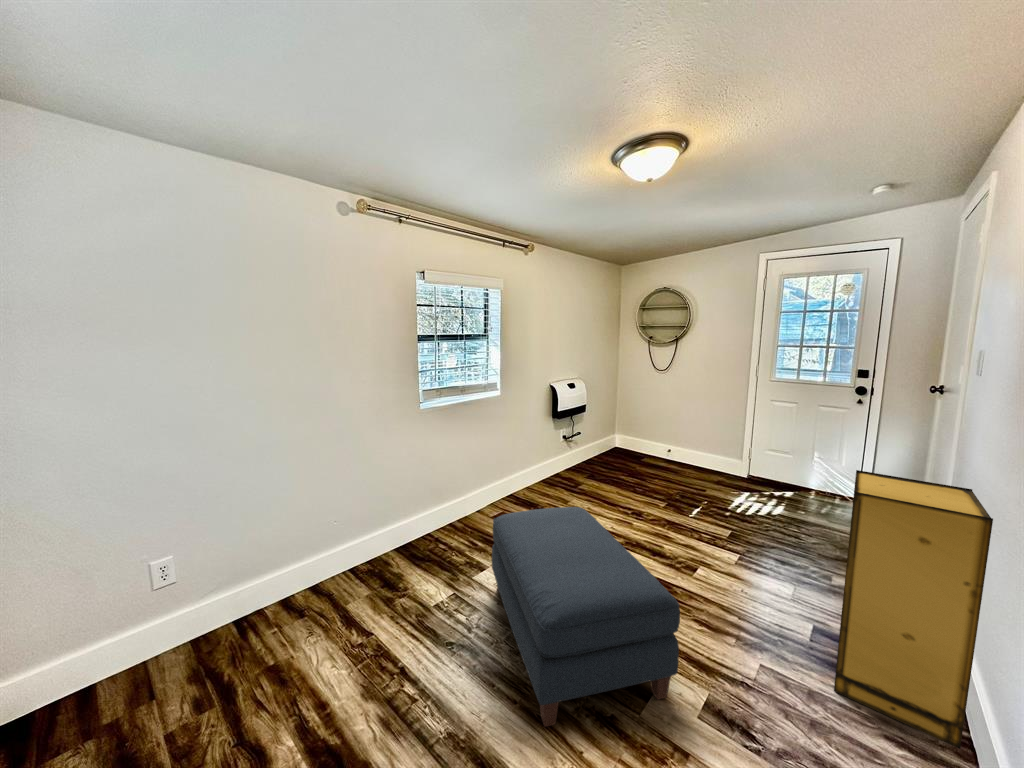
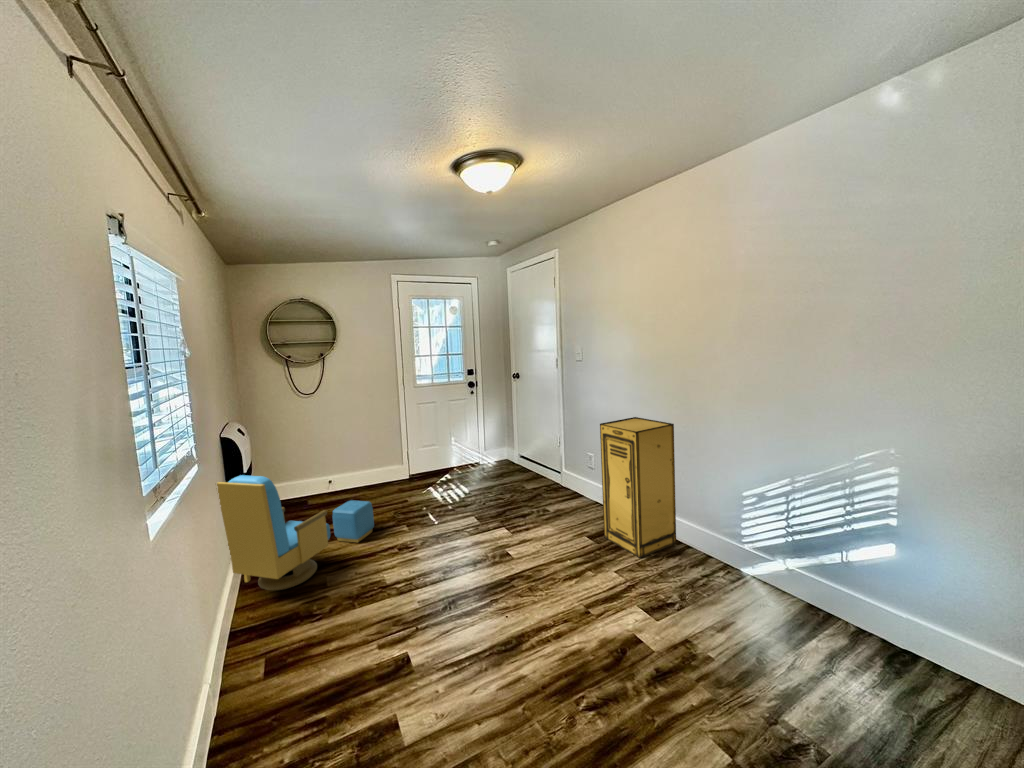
armchair: none [537,410,646,494] -> present [217,475,374,591]
ottoman: present [492,507,680,727] -> none [431,546,676,724]

